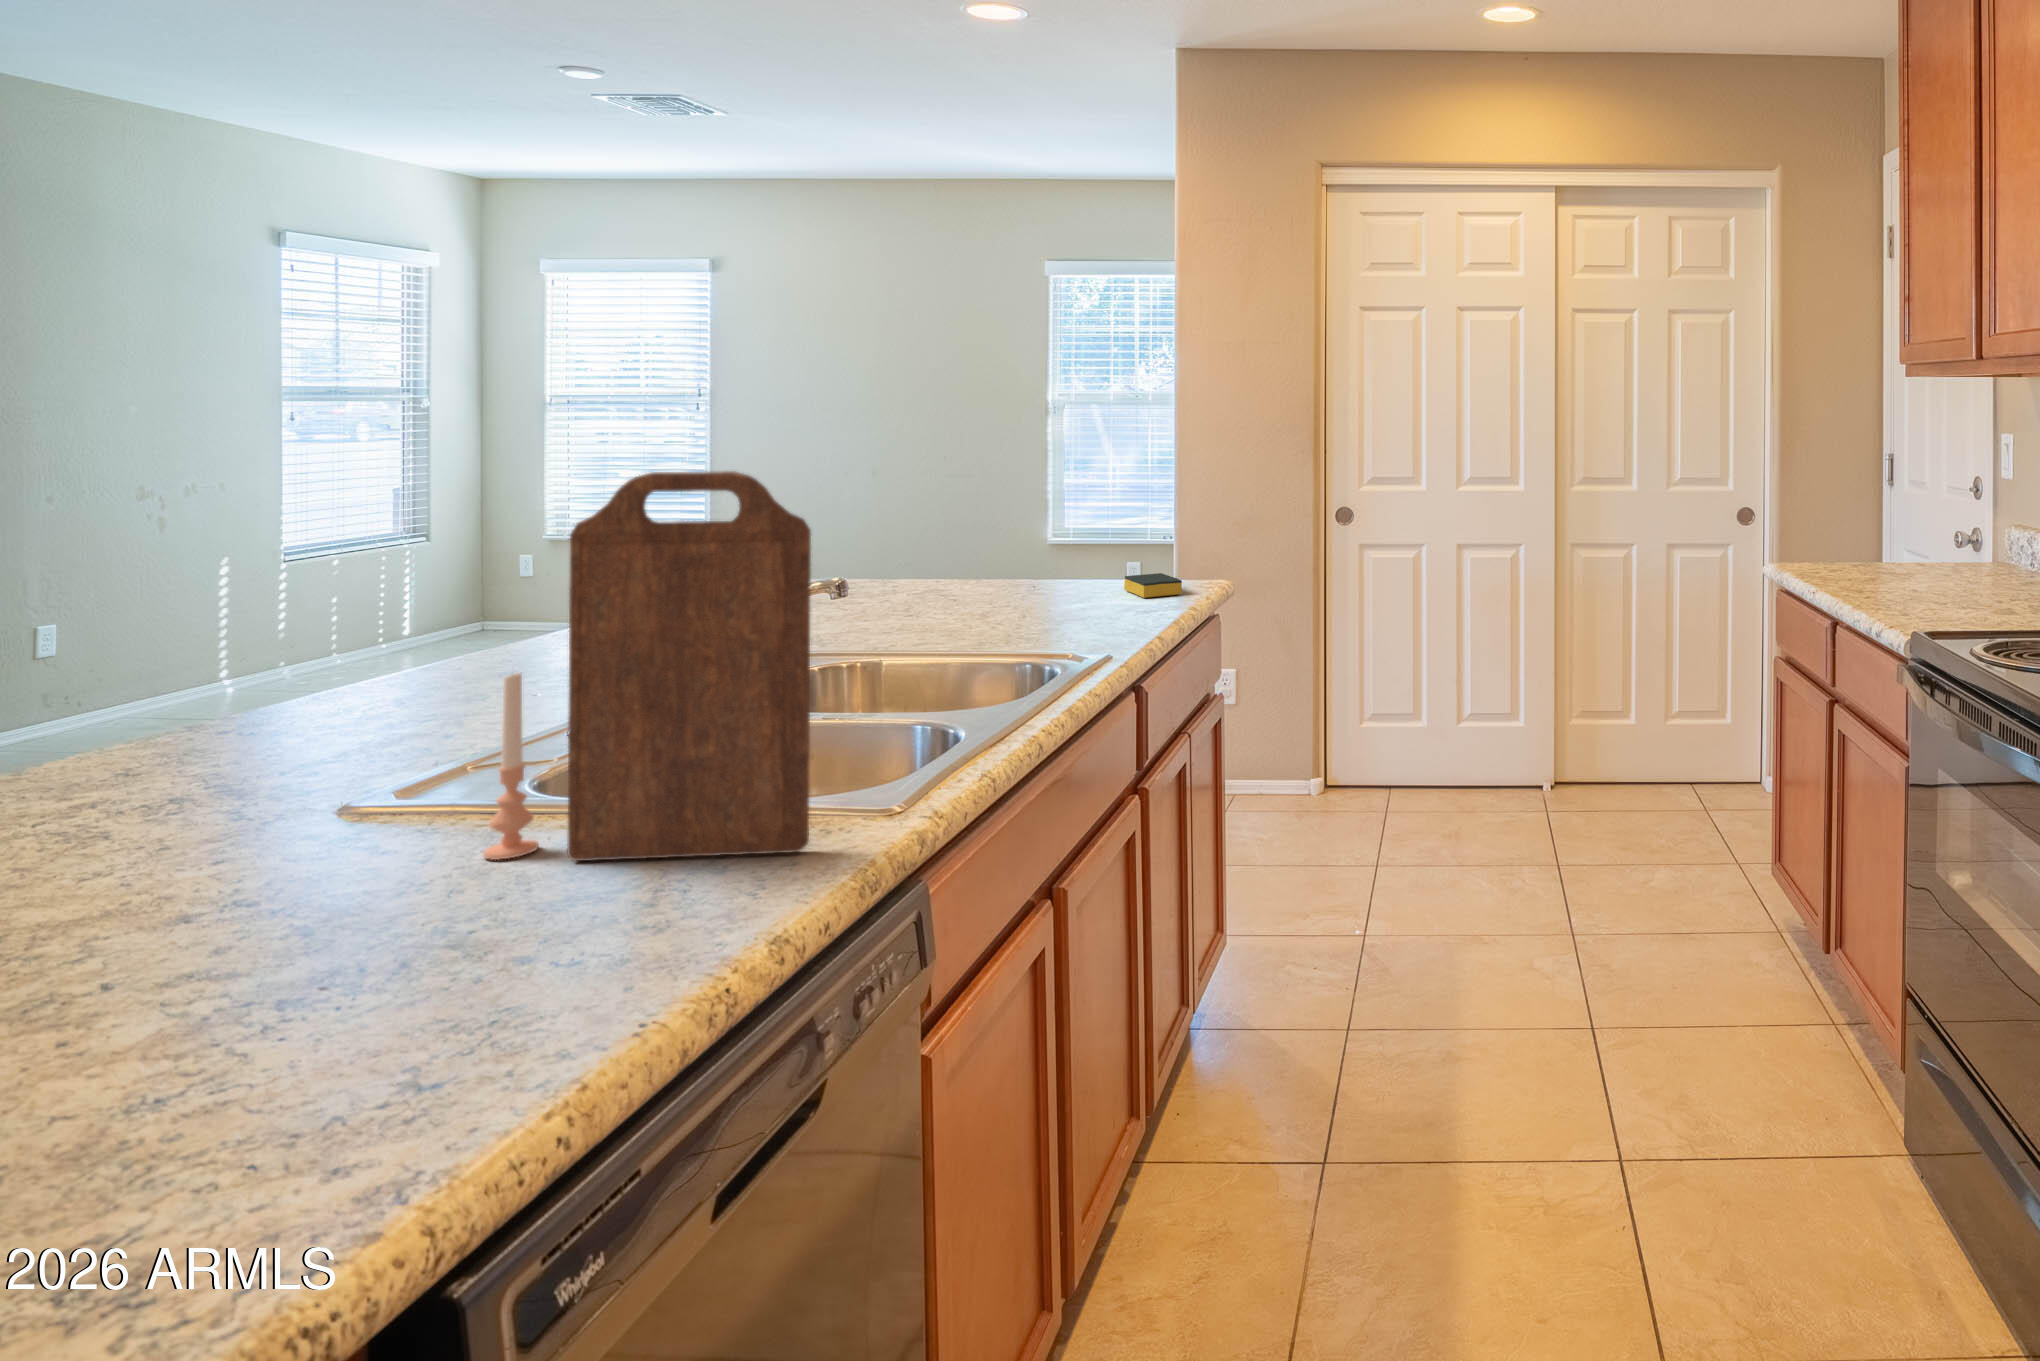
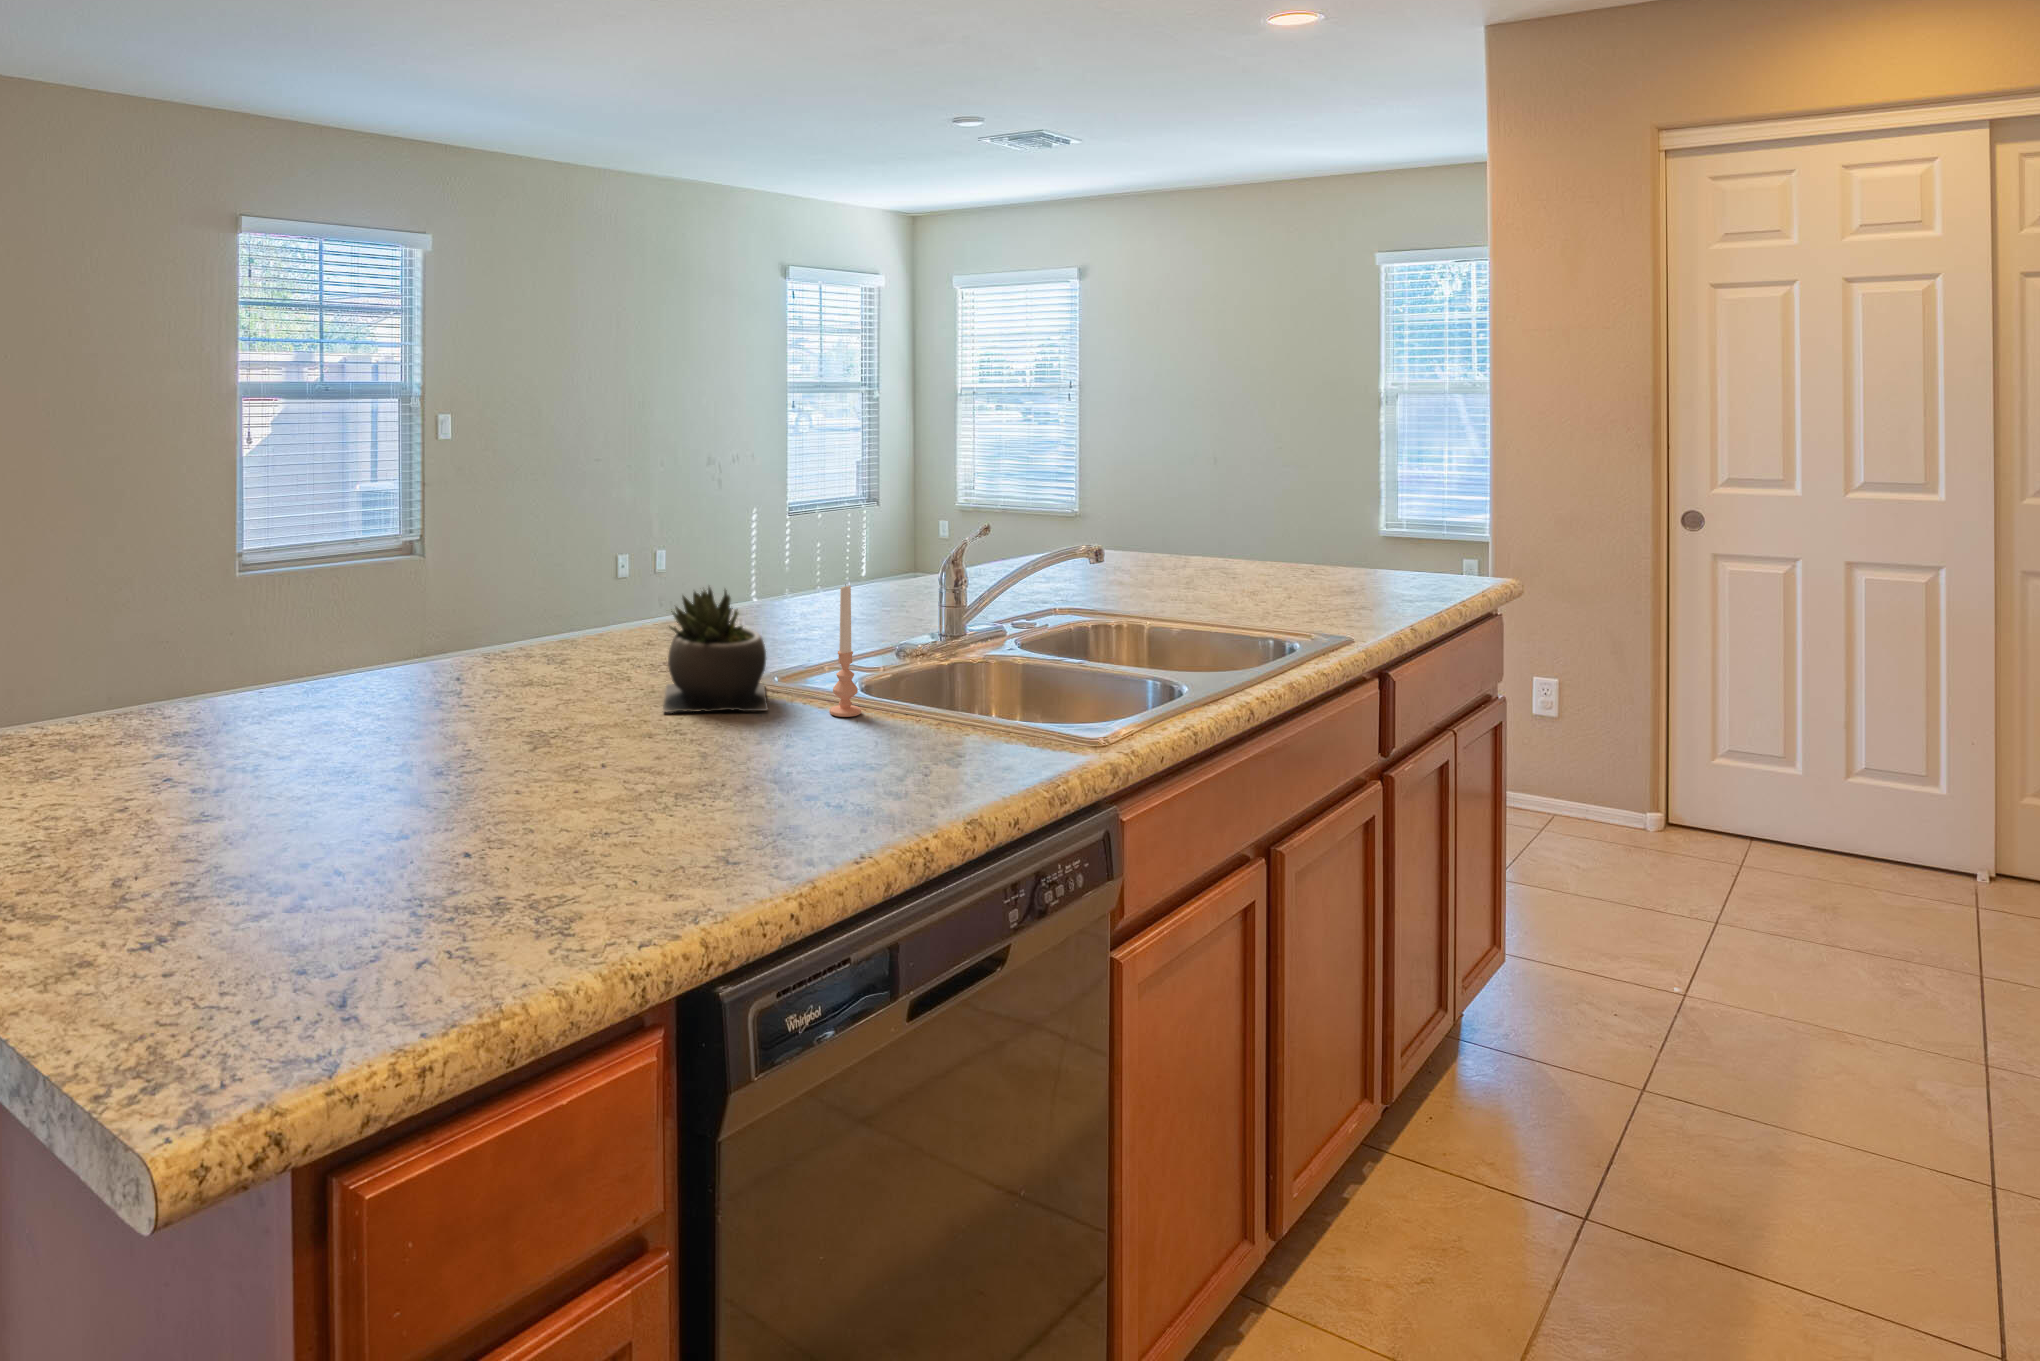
cutting board: present [567,471,811,861] -> none [872,447,1023,758]
sponge: present [1124,573,1182,598] -> none [1392,567,1450,592]
succulent plant: none [134,707,372,925] -> present [663,587,768,712]

